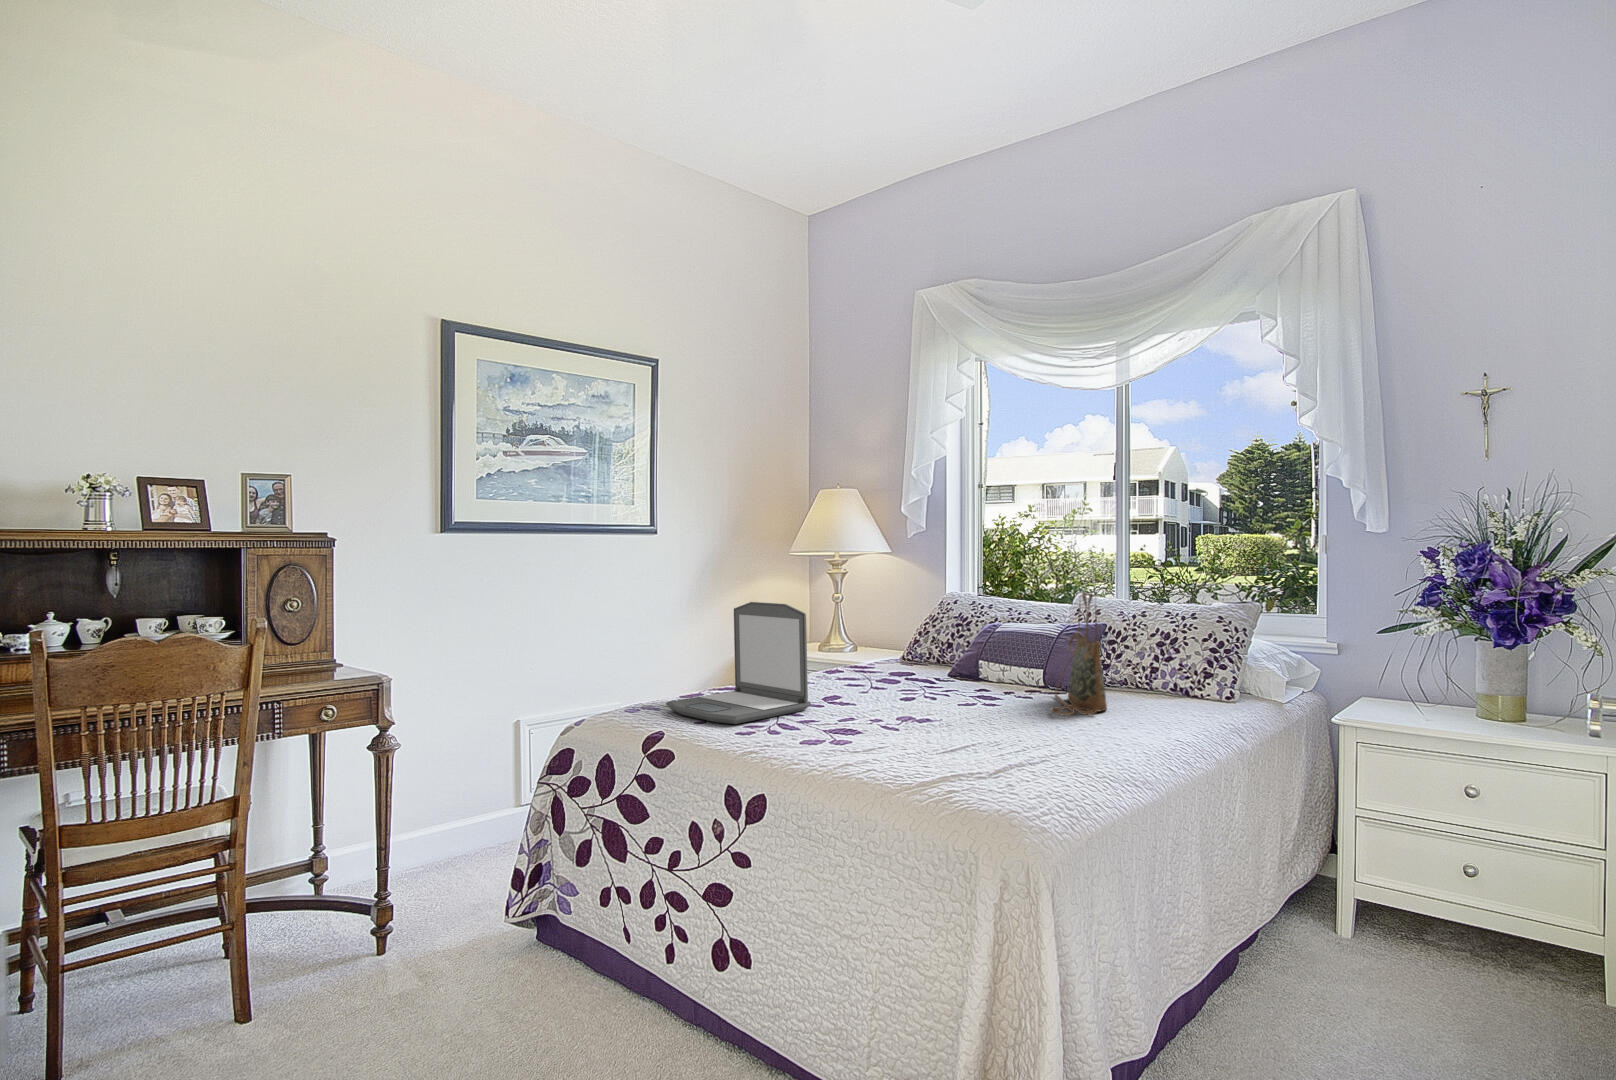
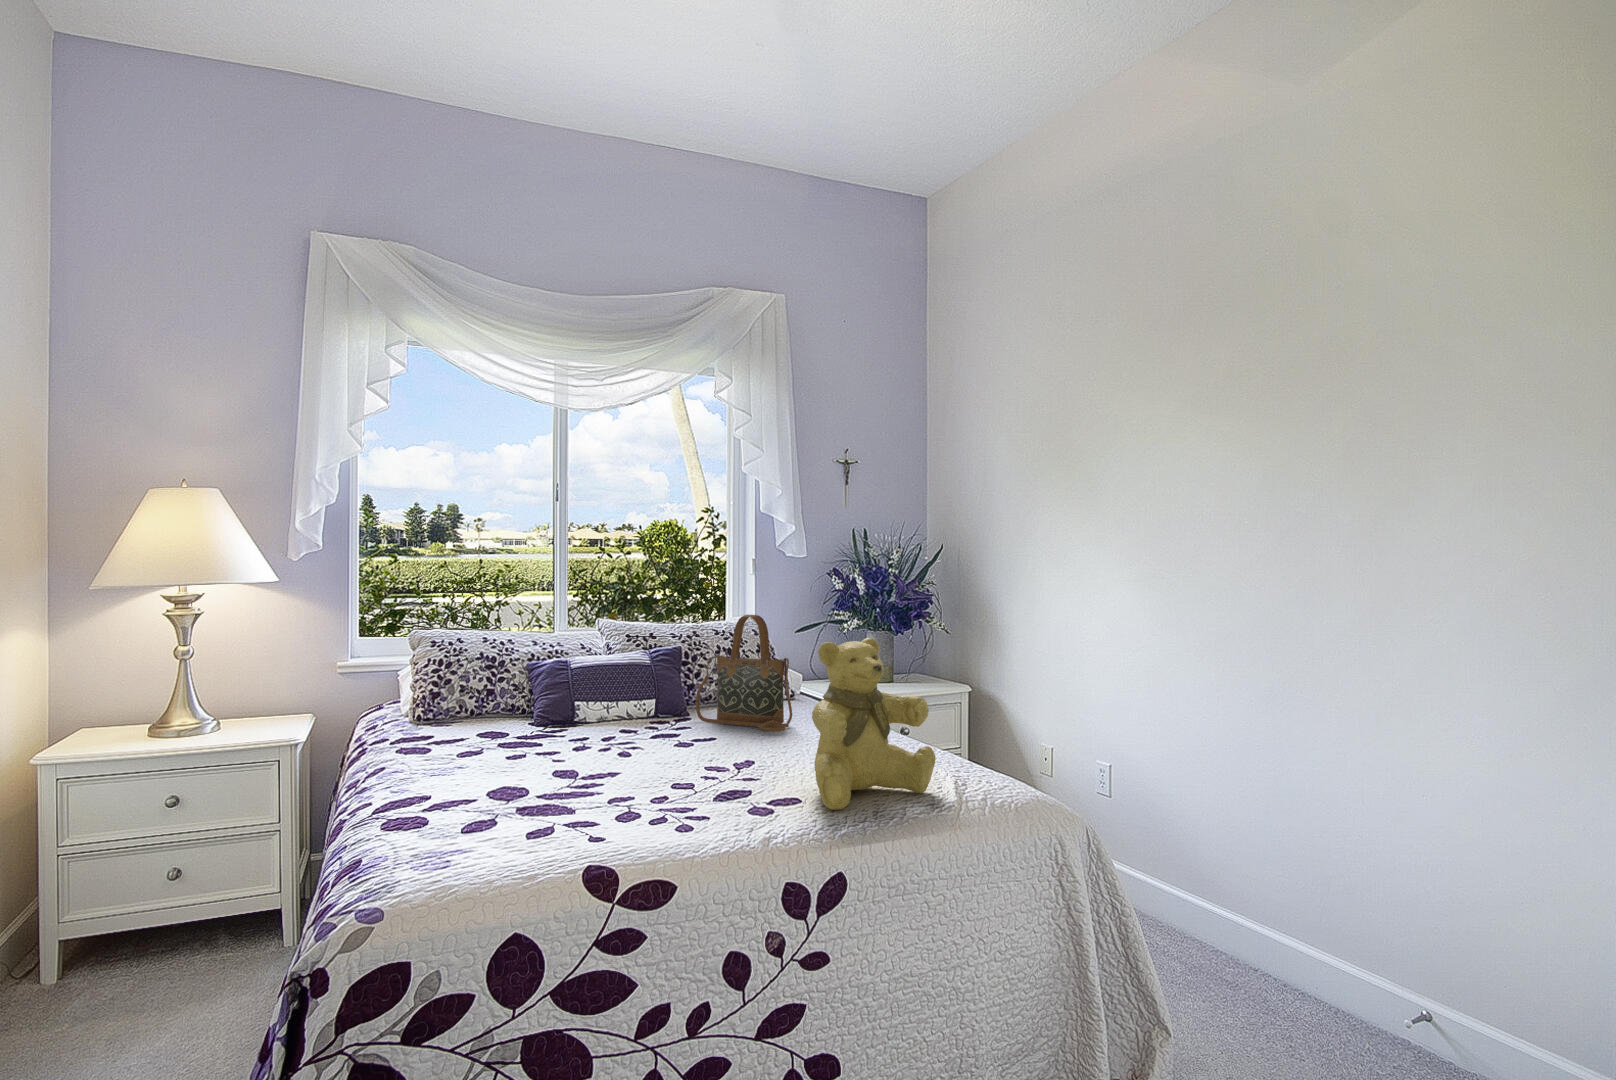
laptop: present [666,602,811,724] -> none [401,653,591,846]
teddy bear: none [827,612,950,775] -> present [812,638,935,810]

